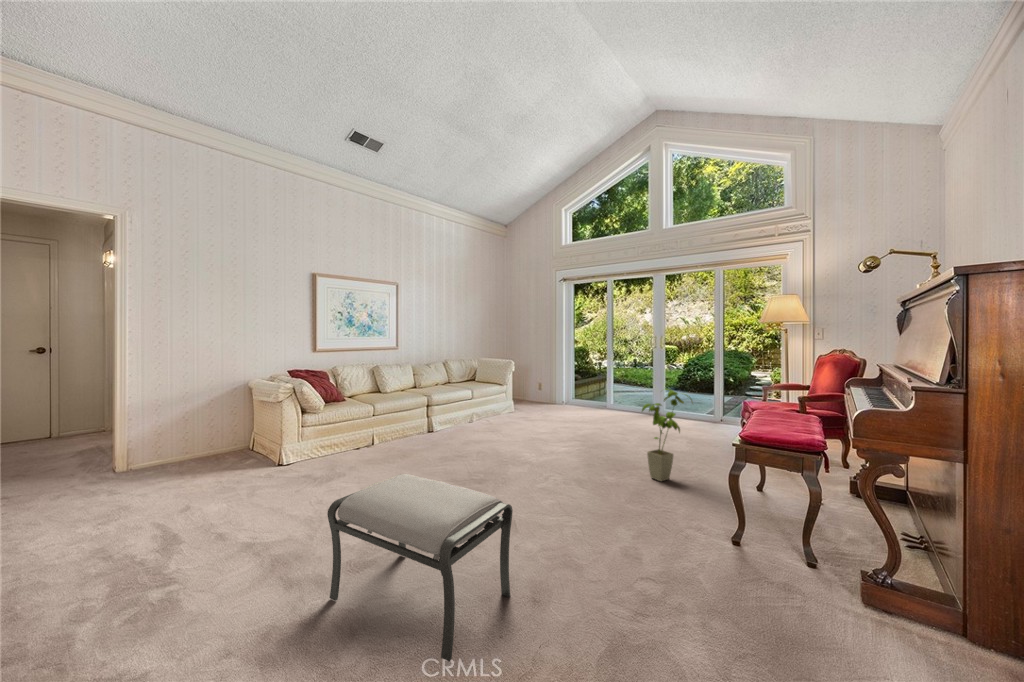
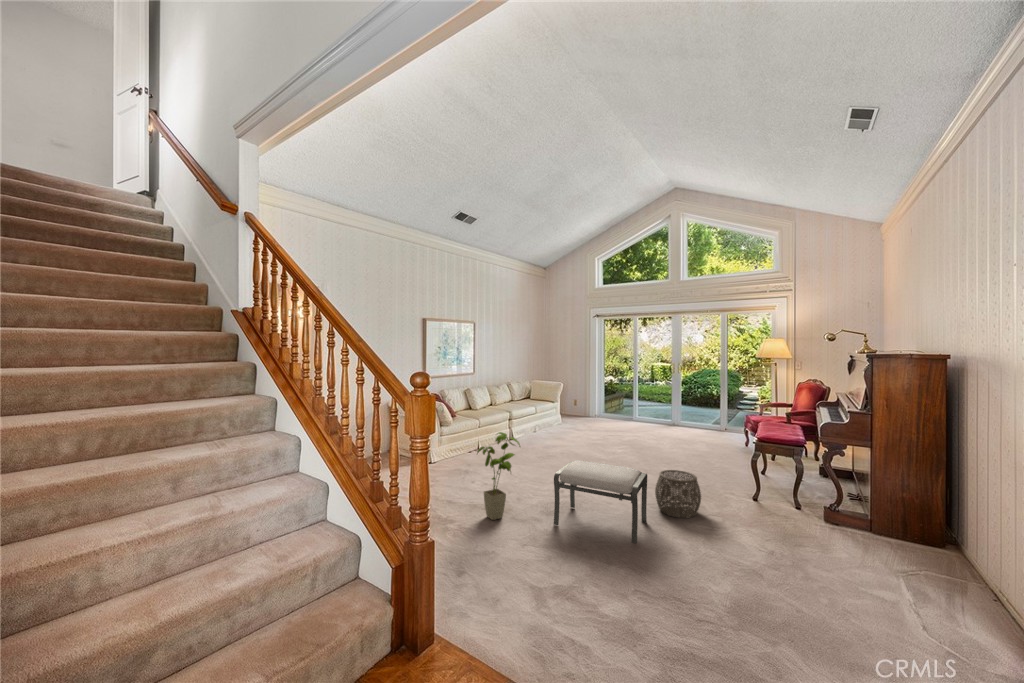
house plant: present [642,389,693,481] -> present [477,432,520,520]
woven basket: none [544,491,624,588] -> present [655,470,701,518]

